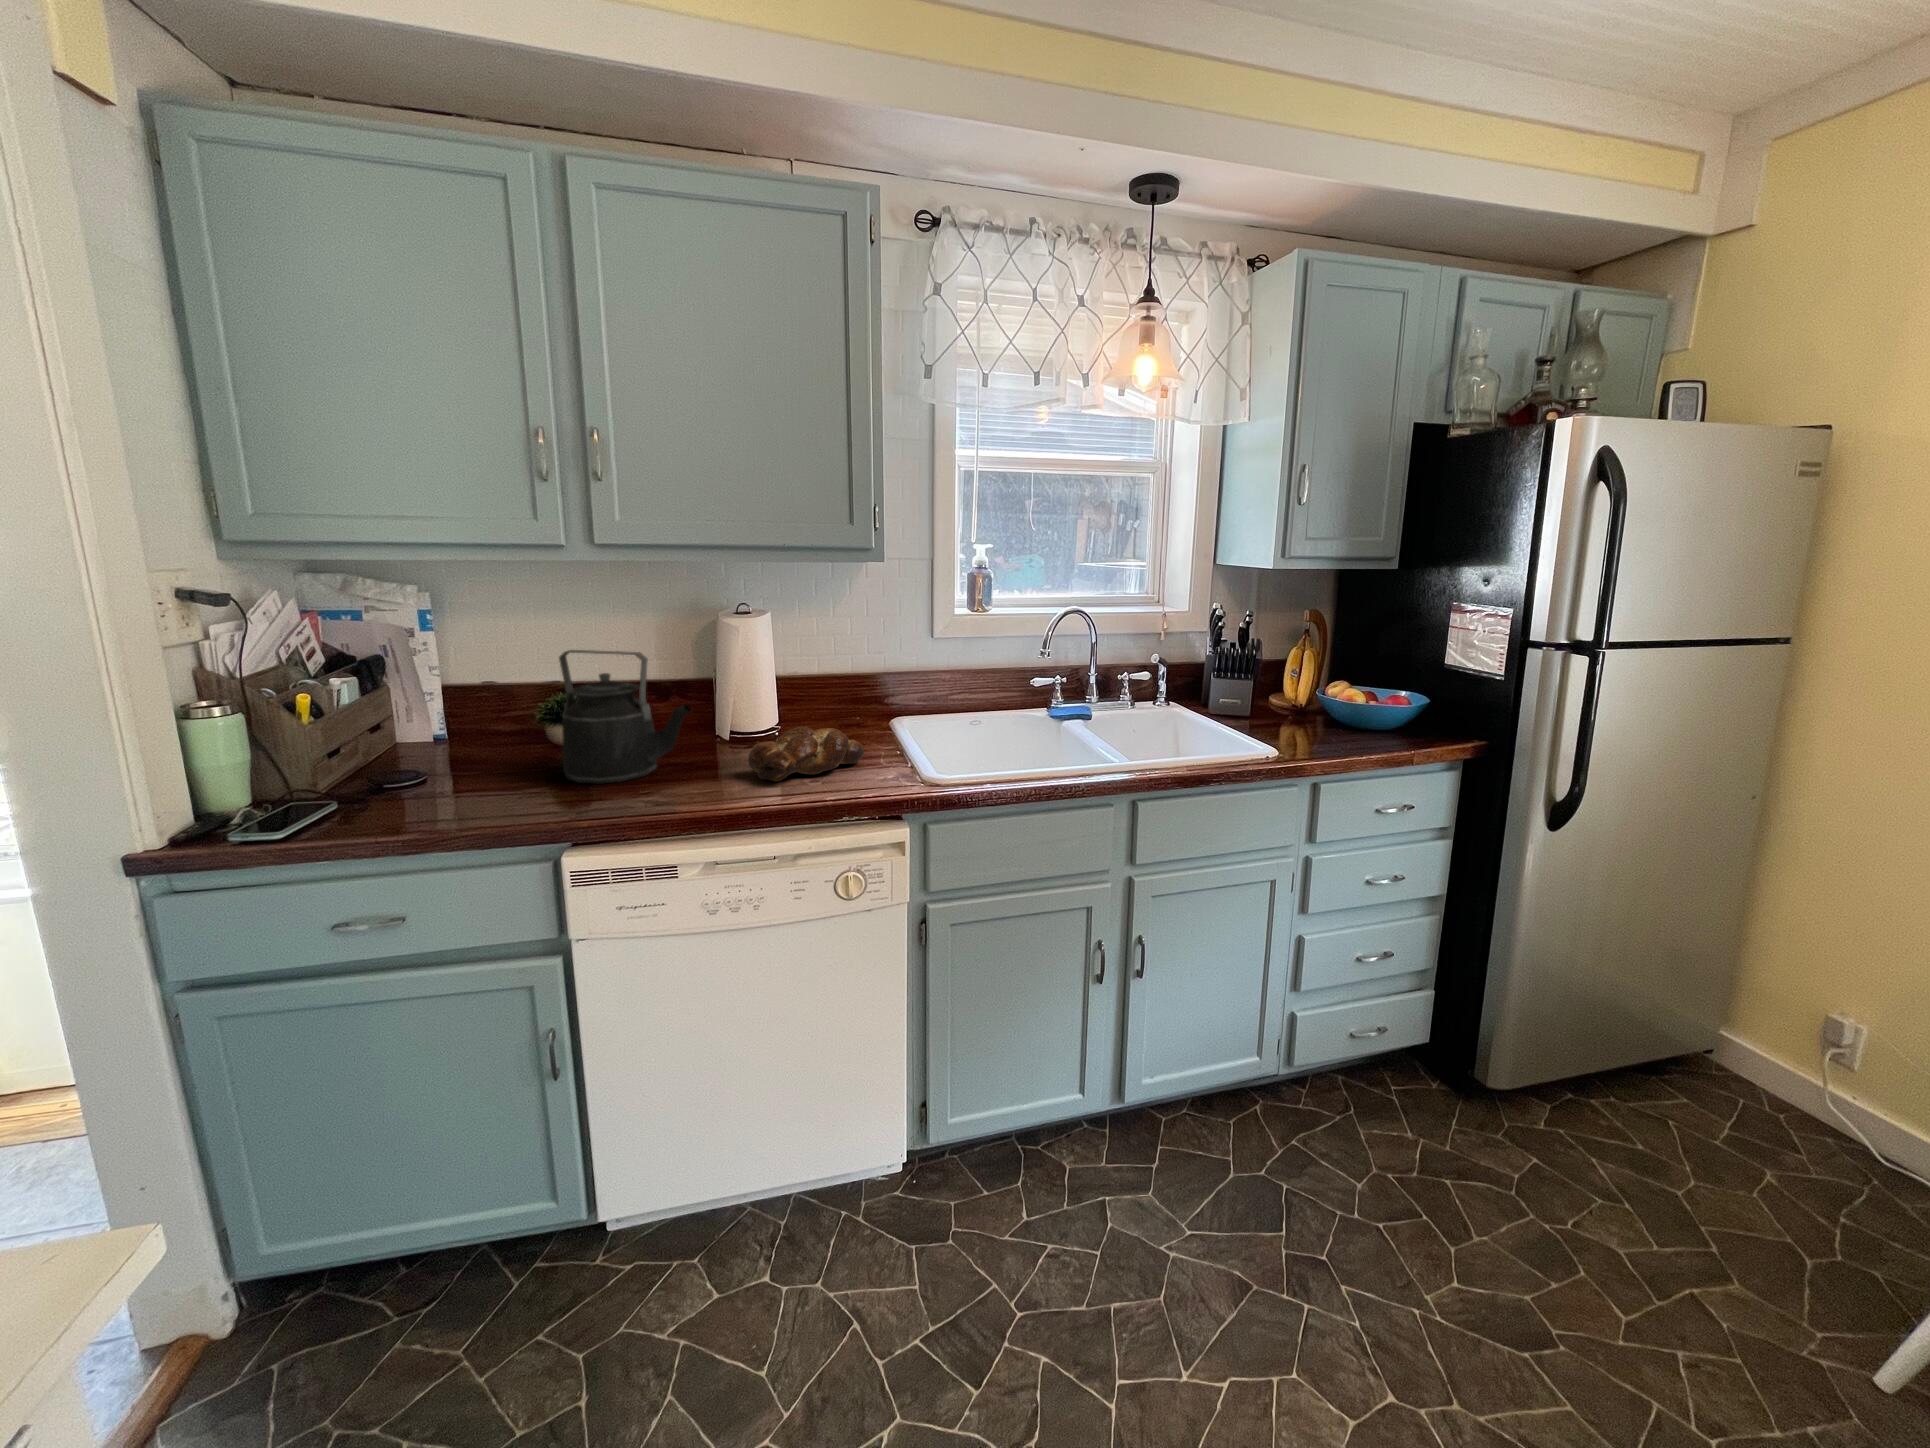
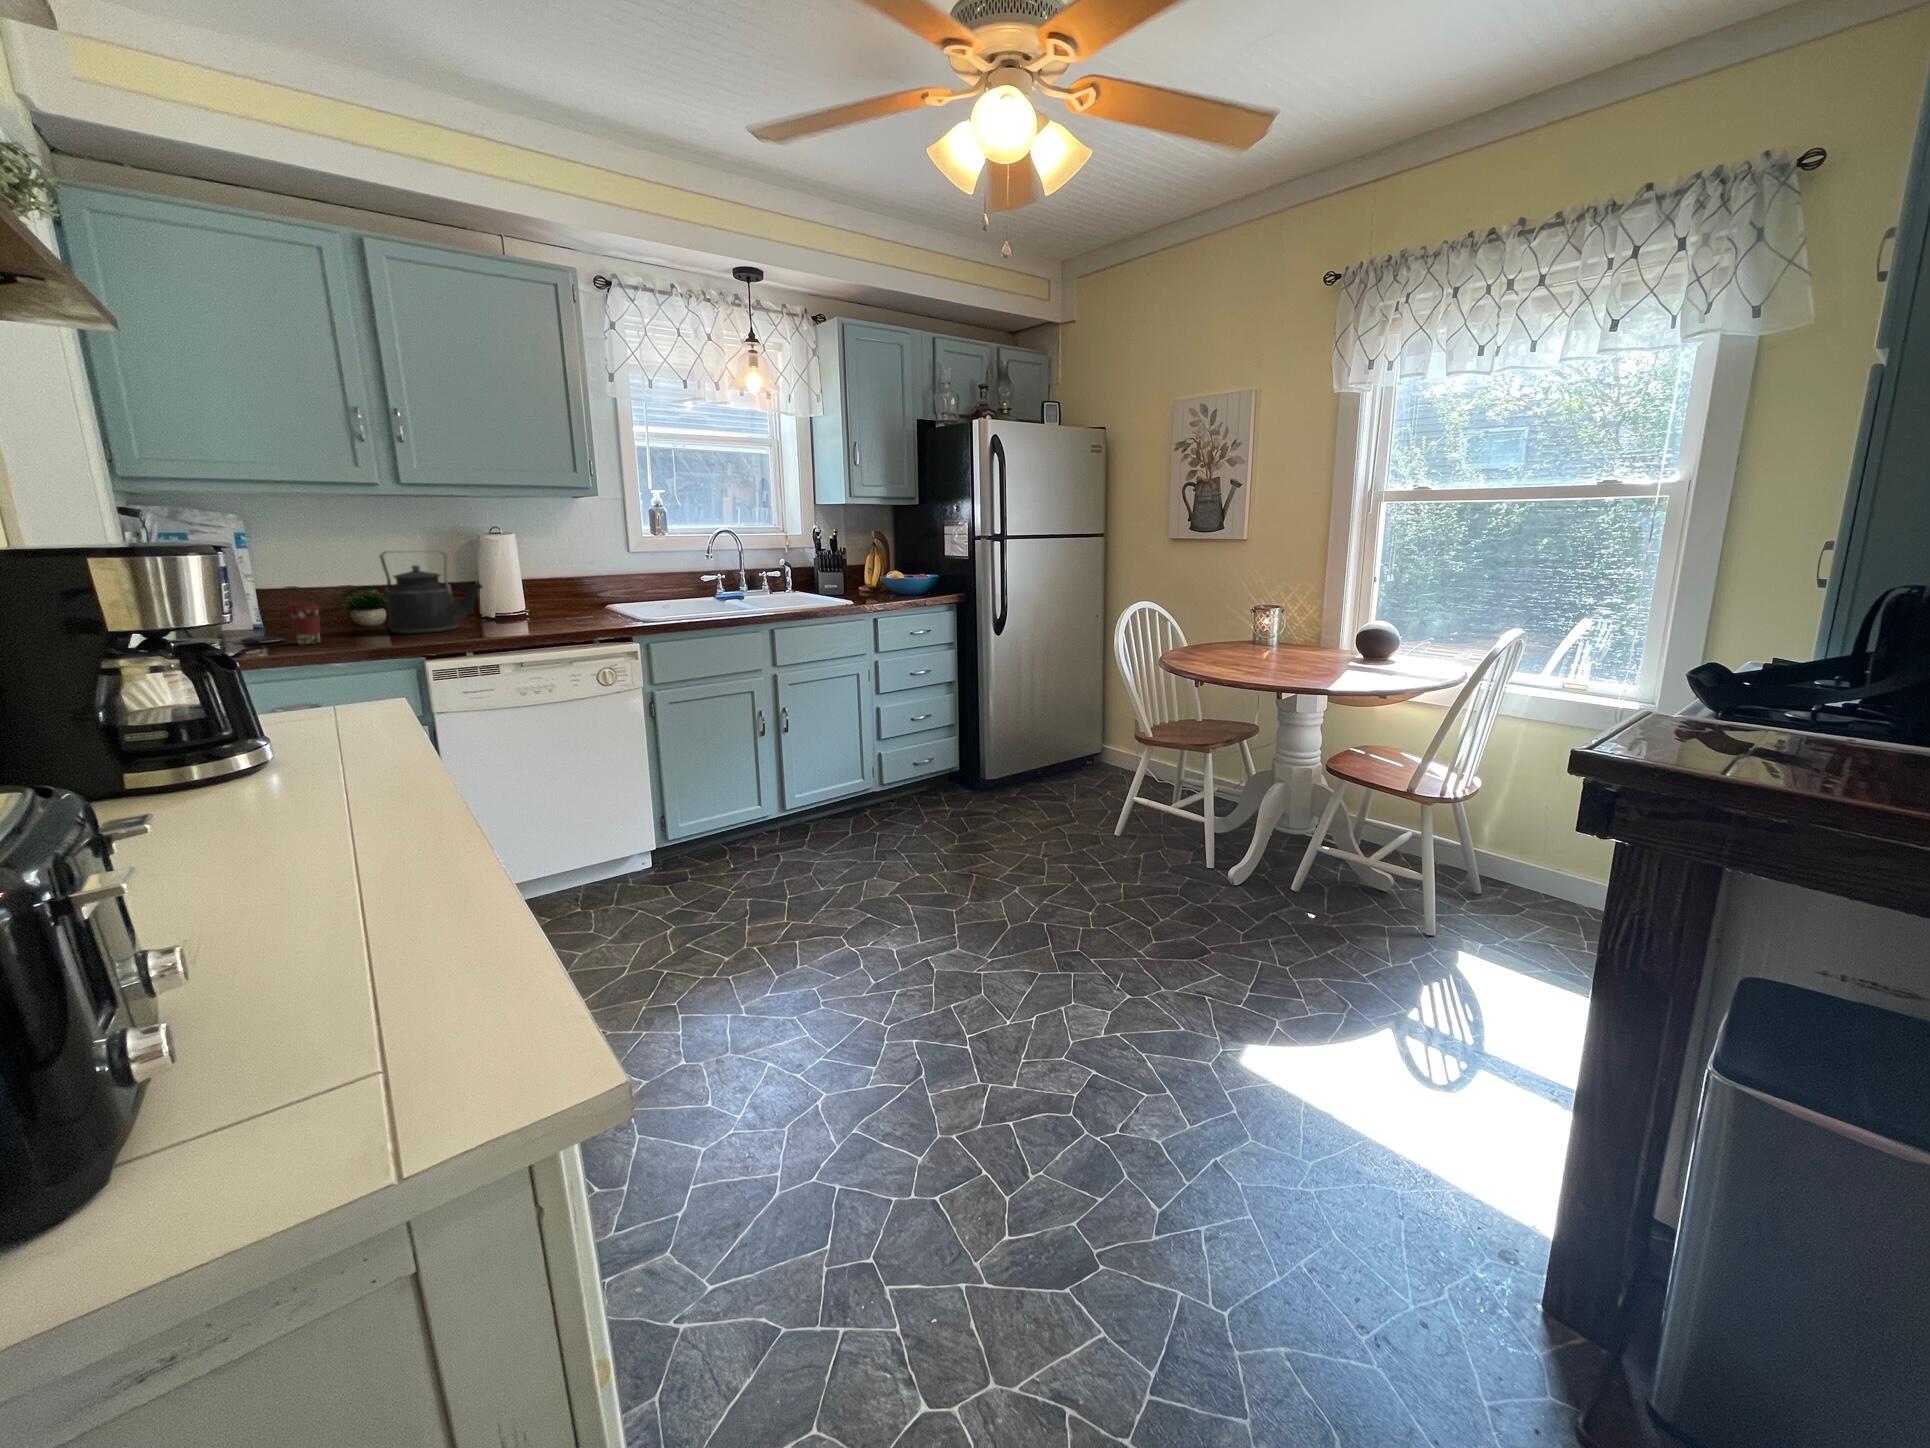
bread loaf: present [748,726,864,781] -> none [526,596,601,626]
coffee cup: none [406,733,457,801] -> present [285,603,320,645]

